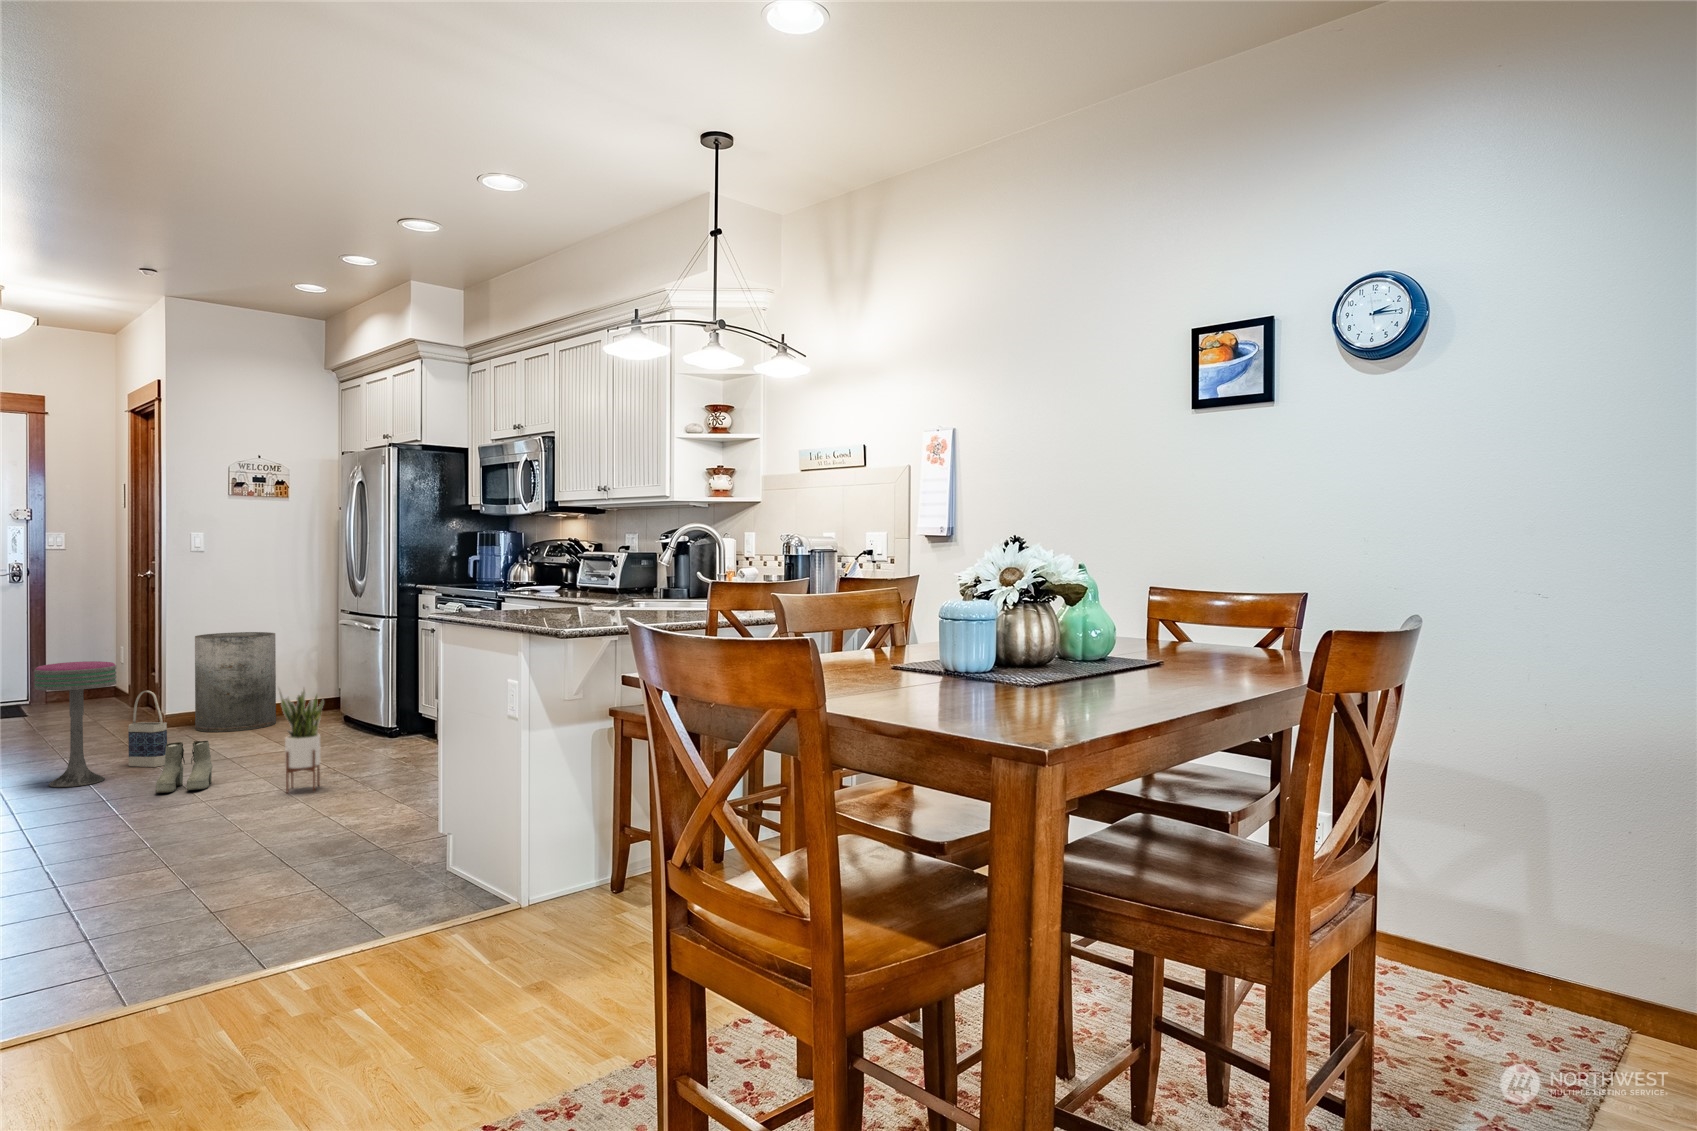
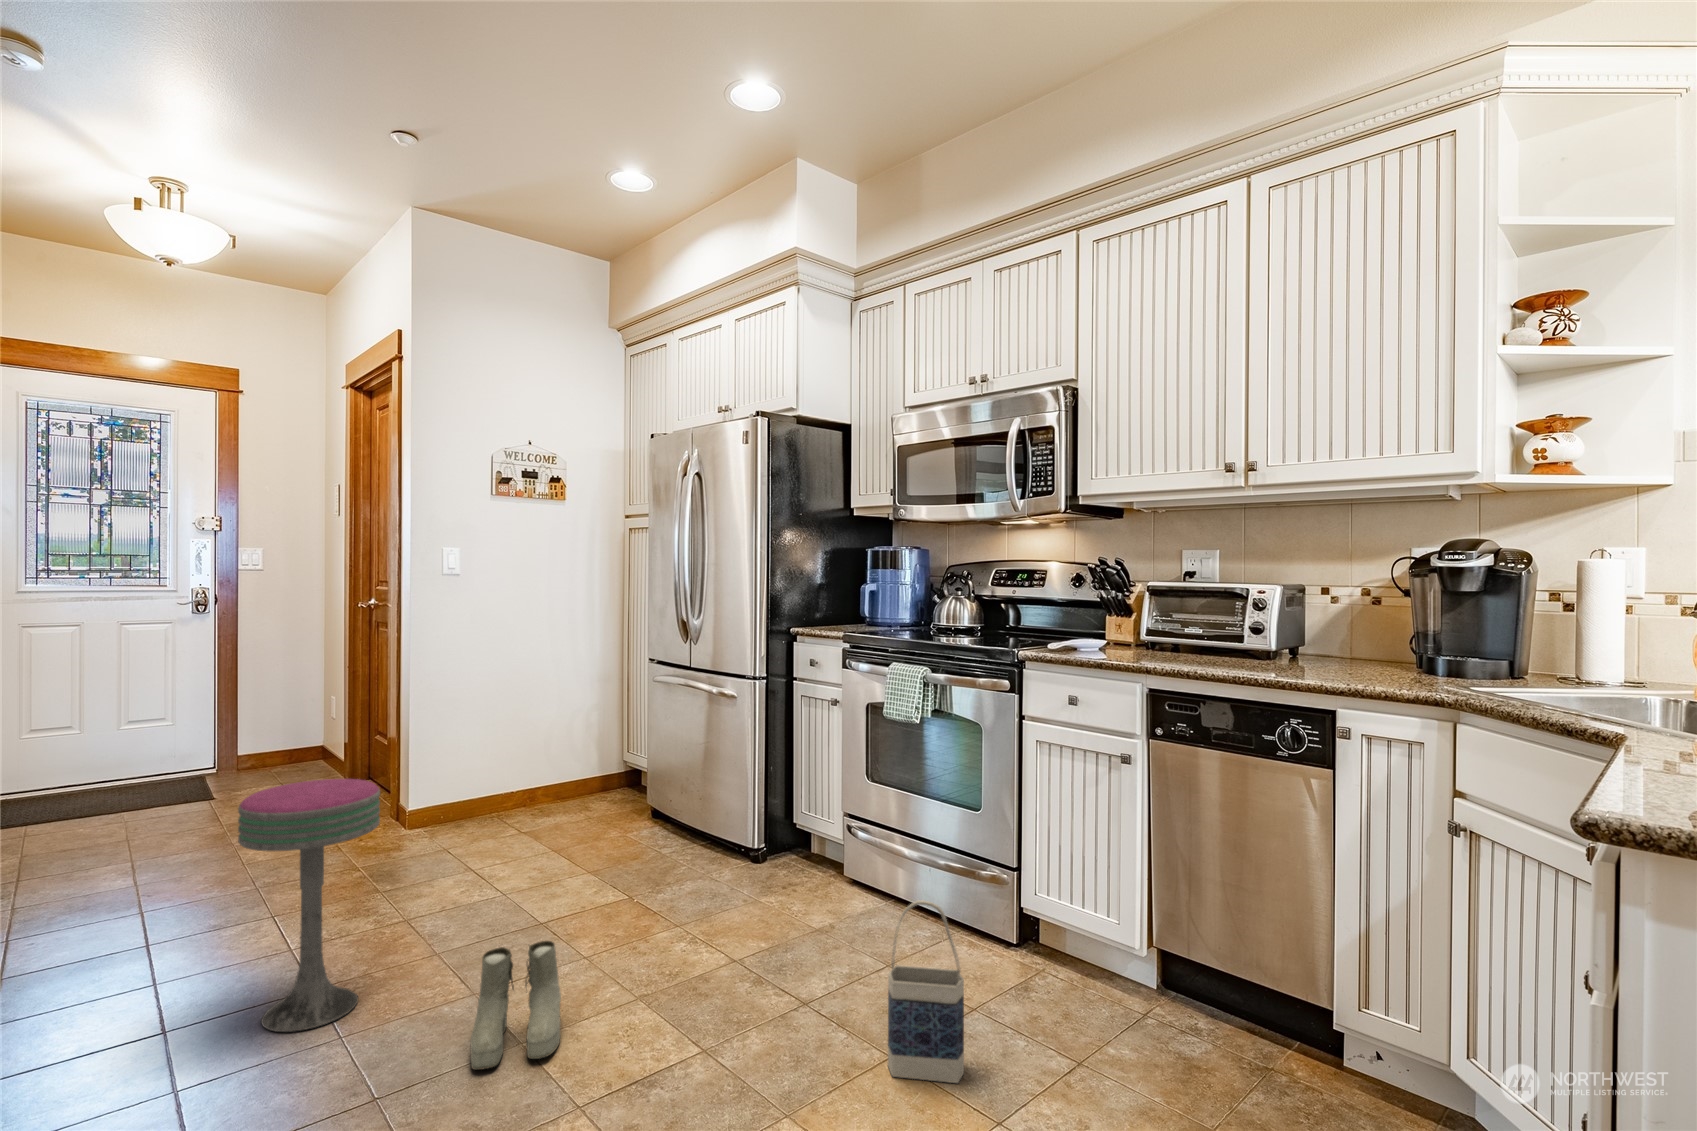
trash can: present [195,632,276,732] -> none [452,688,559,844]
potted plant: present [278,688,324,793] -> none [700,850,790,1074]
bag: present [128,691,167,767] -> present [888,900,964,1083]

